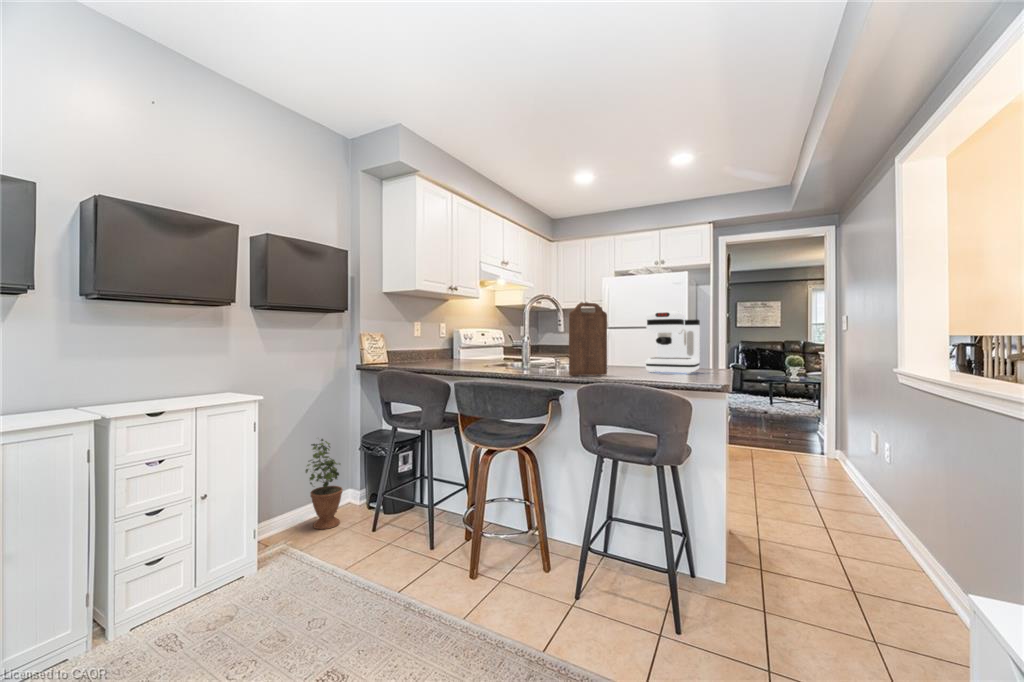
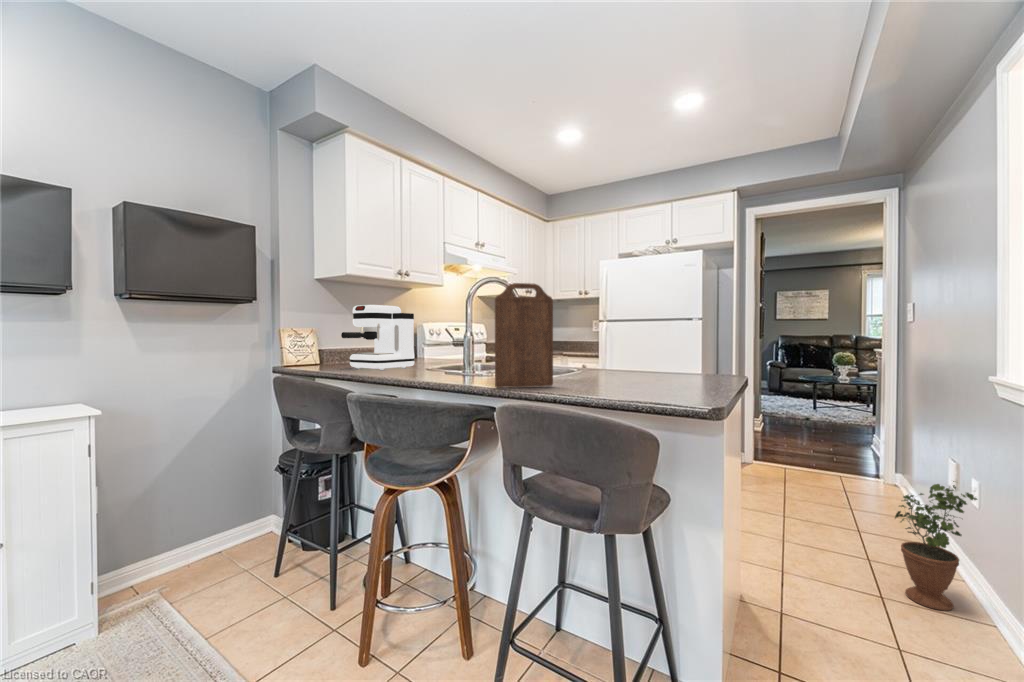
coffee maker: present [646,312,700,374] -> present [341,305,415,370]
potted plant: present [306,439,342,529] -> present [895,481,977,610]

